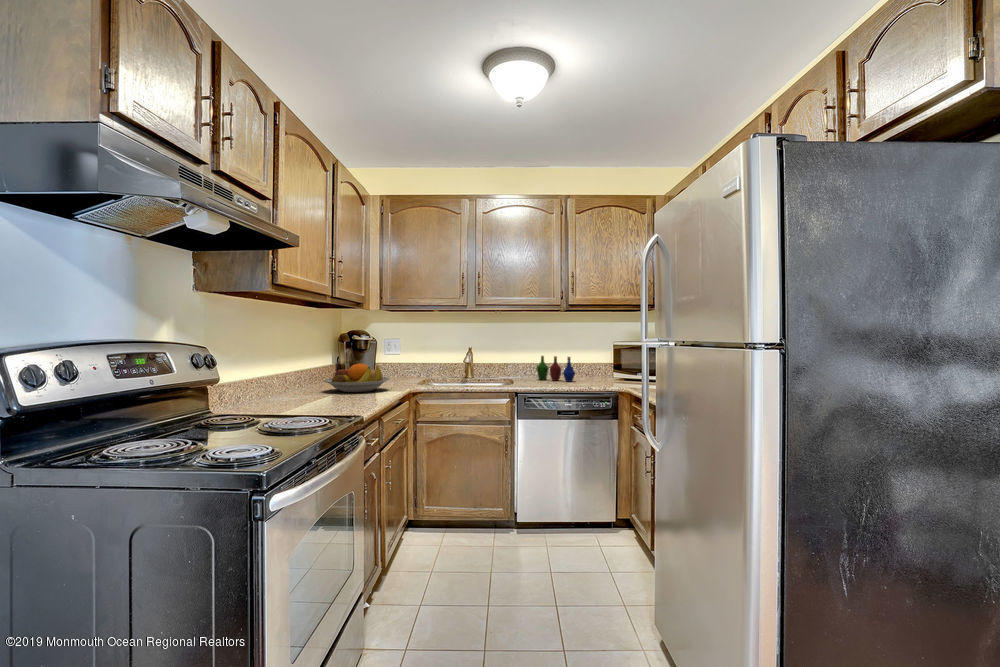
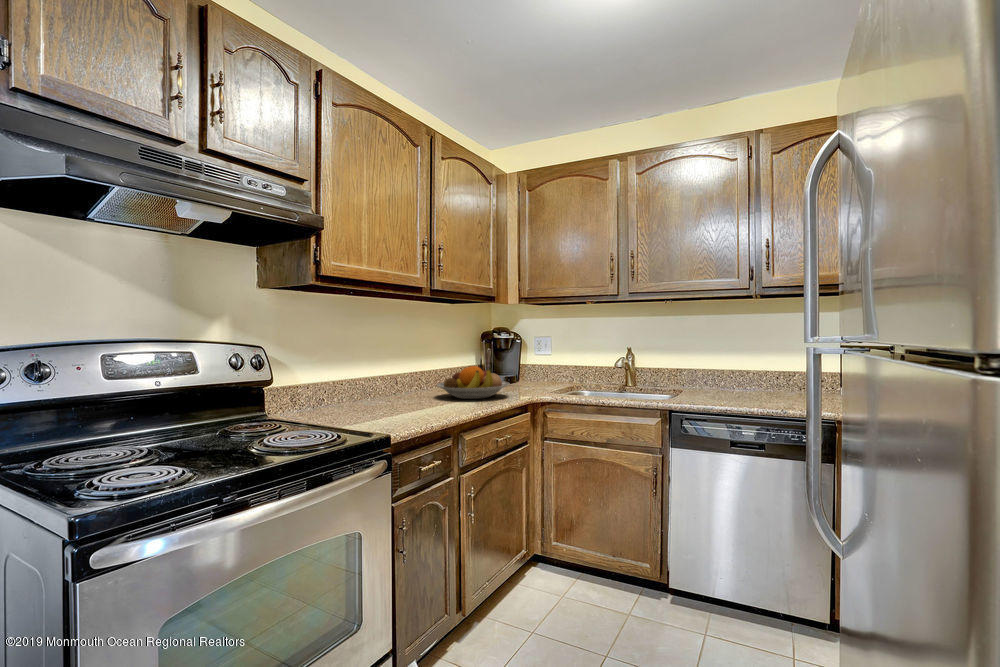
bottle: present [537,356,575,382] -> none [722,360,778,398]

